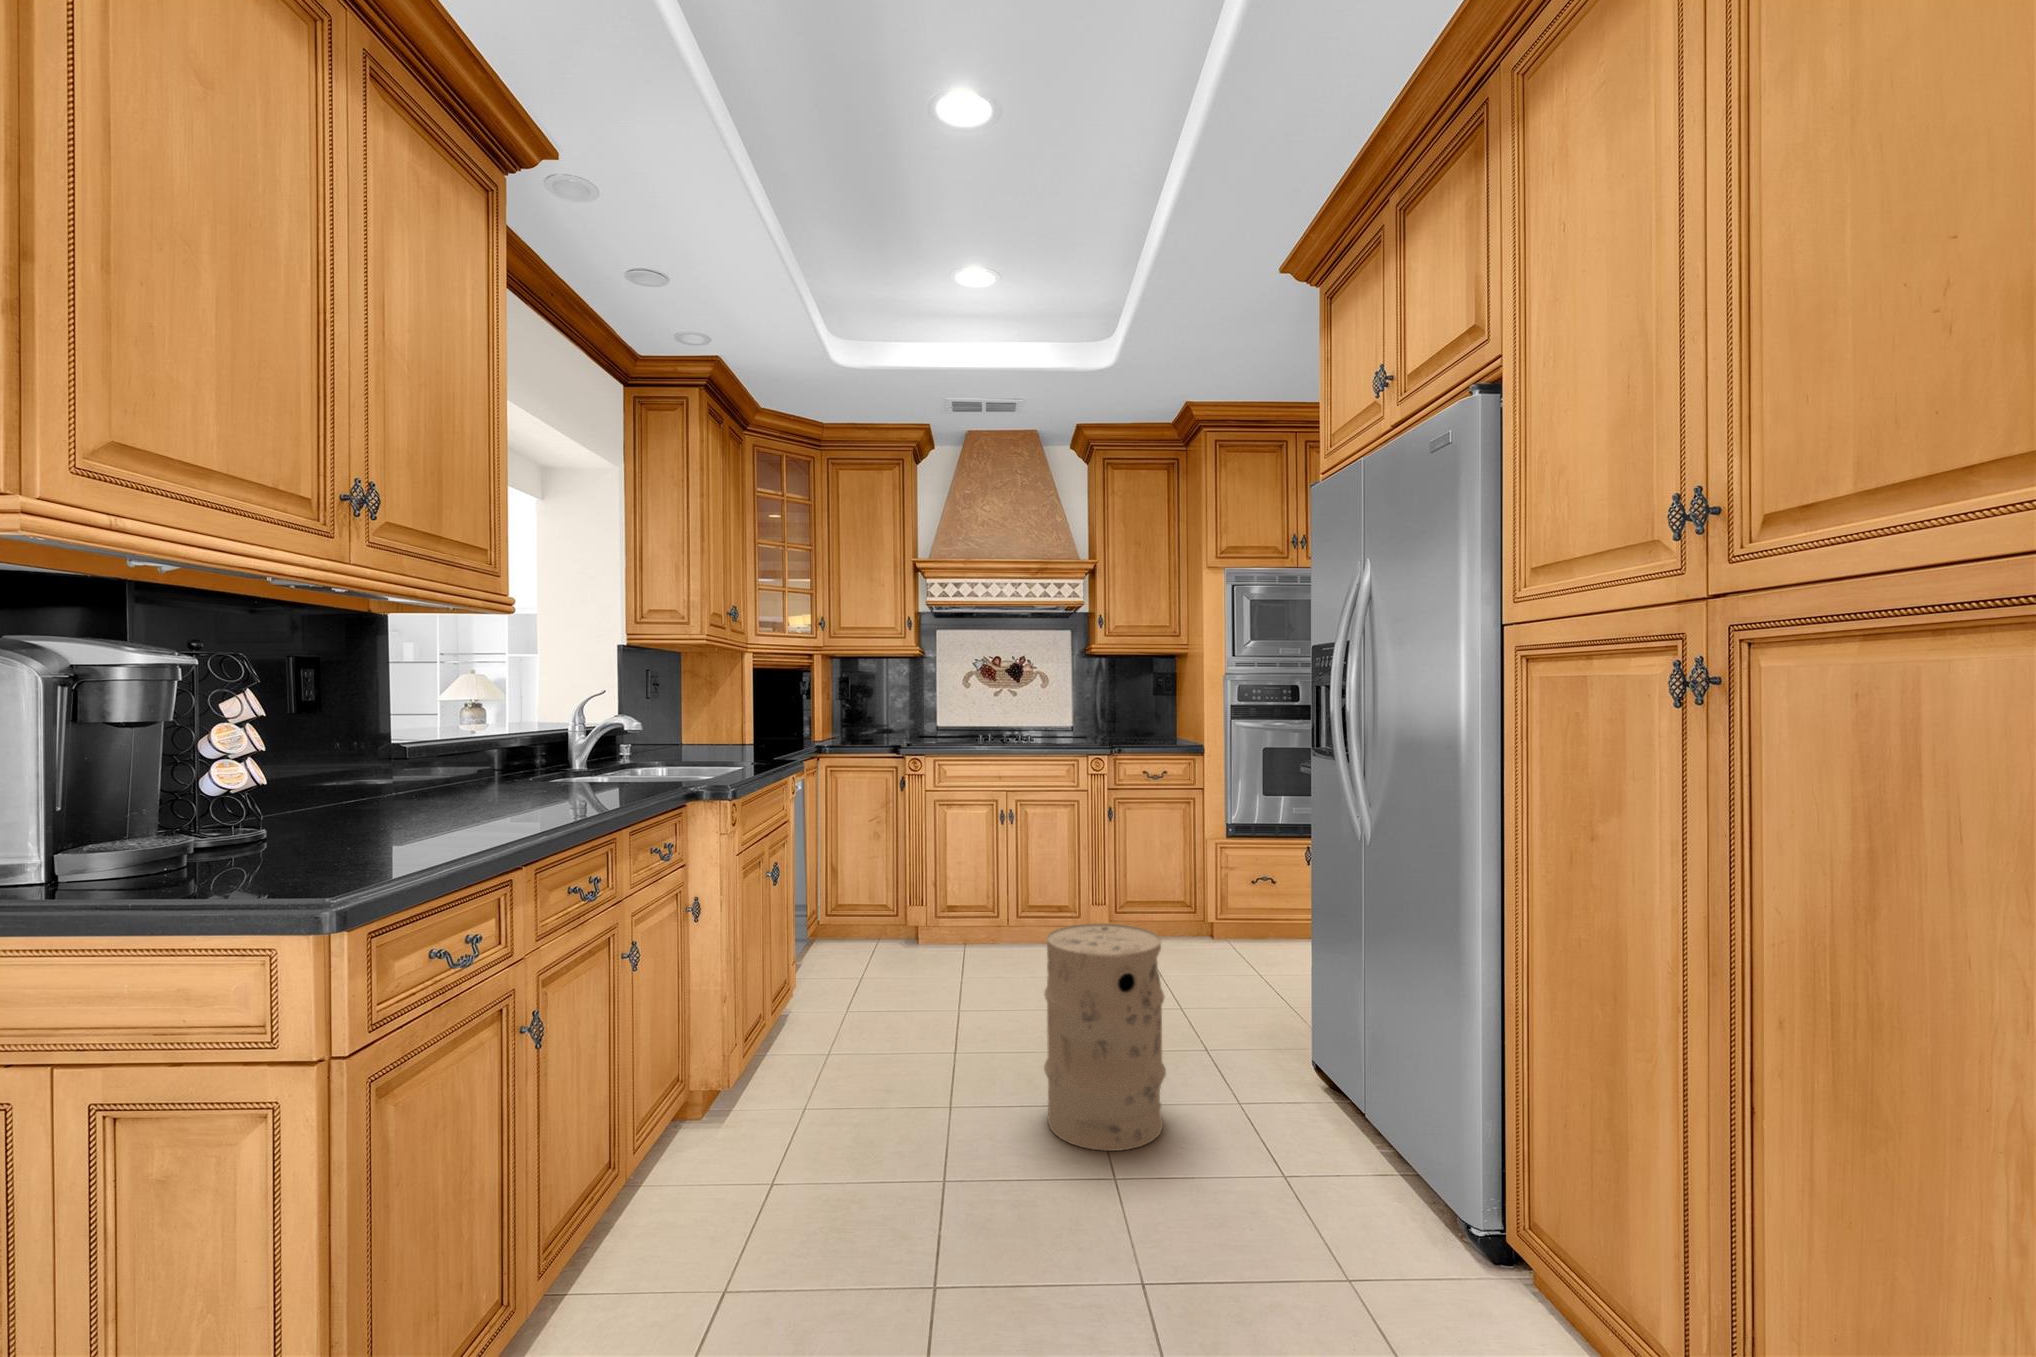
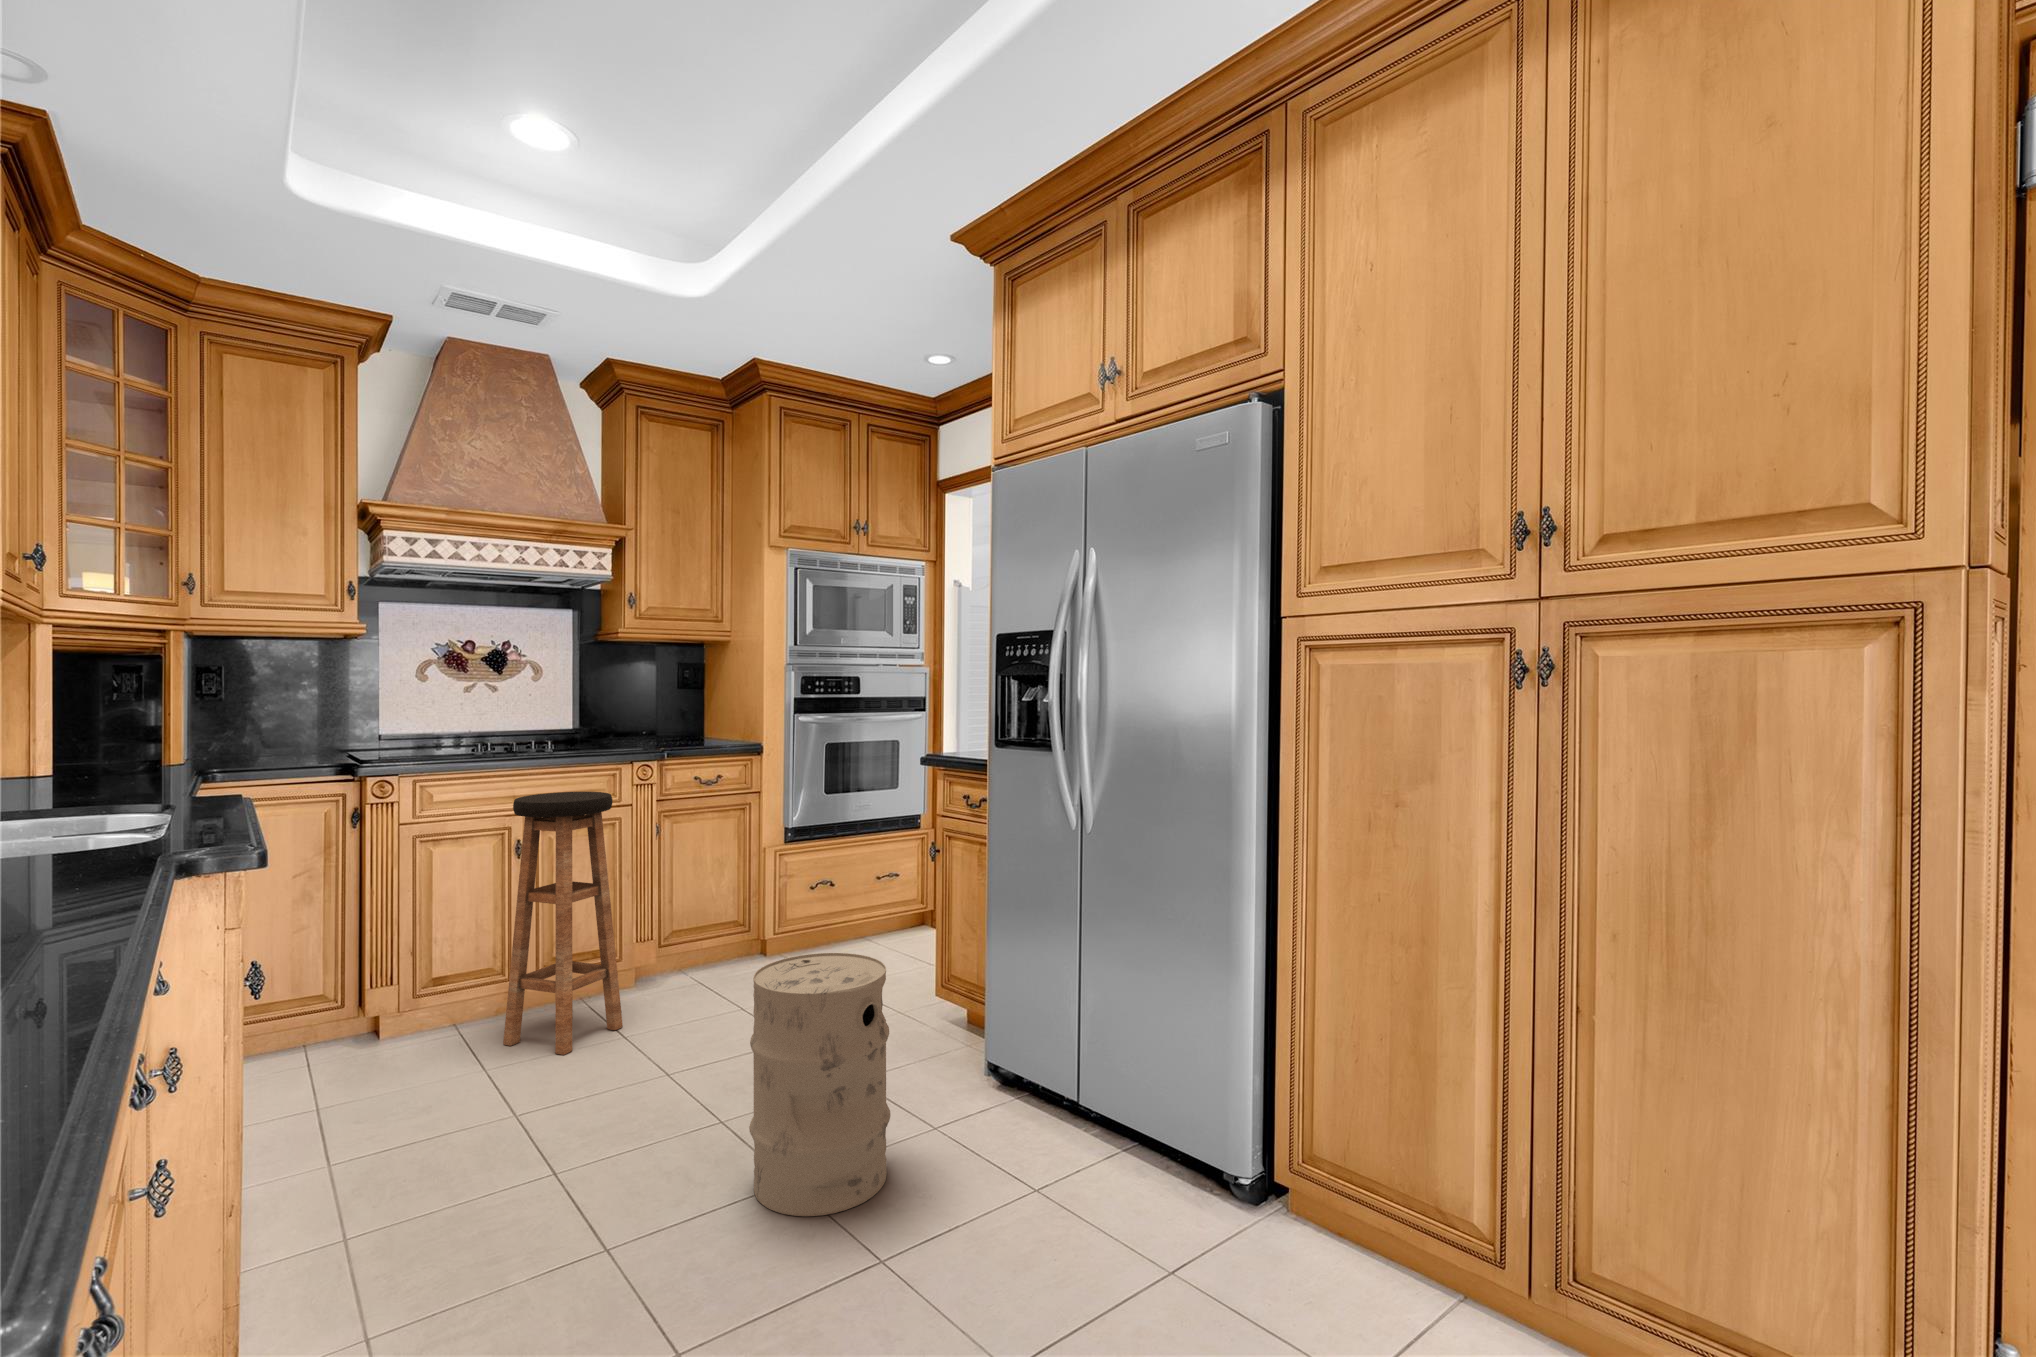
bar stool: none [976,775,1059,980] -> present [503,792,623,1055]

